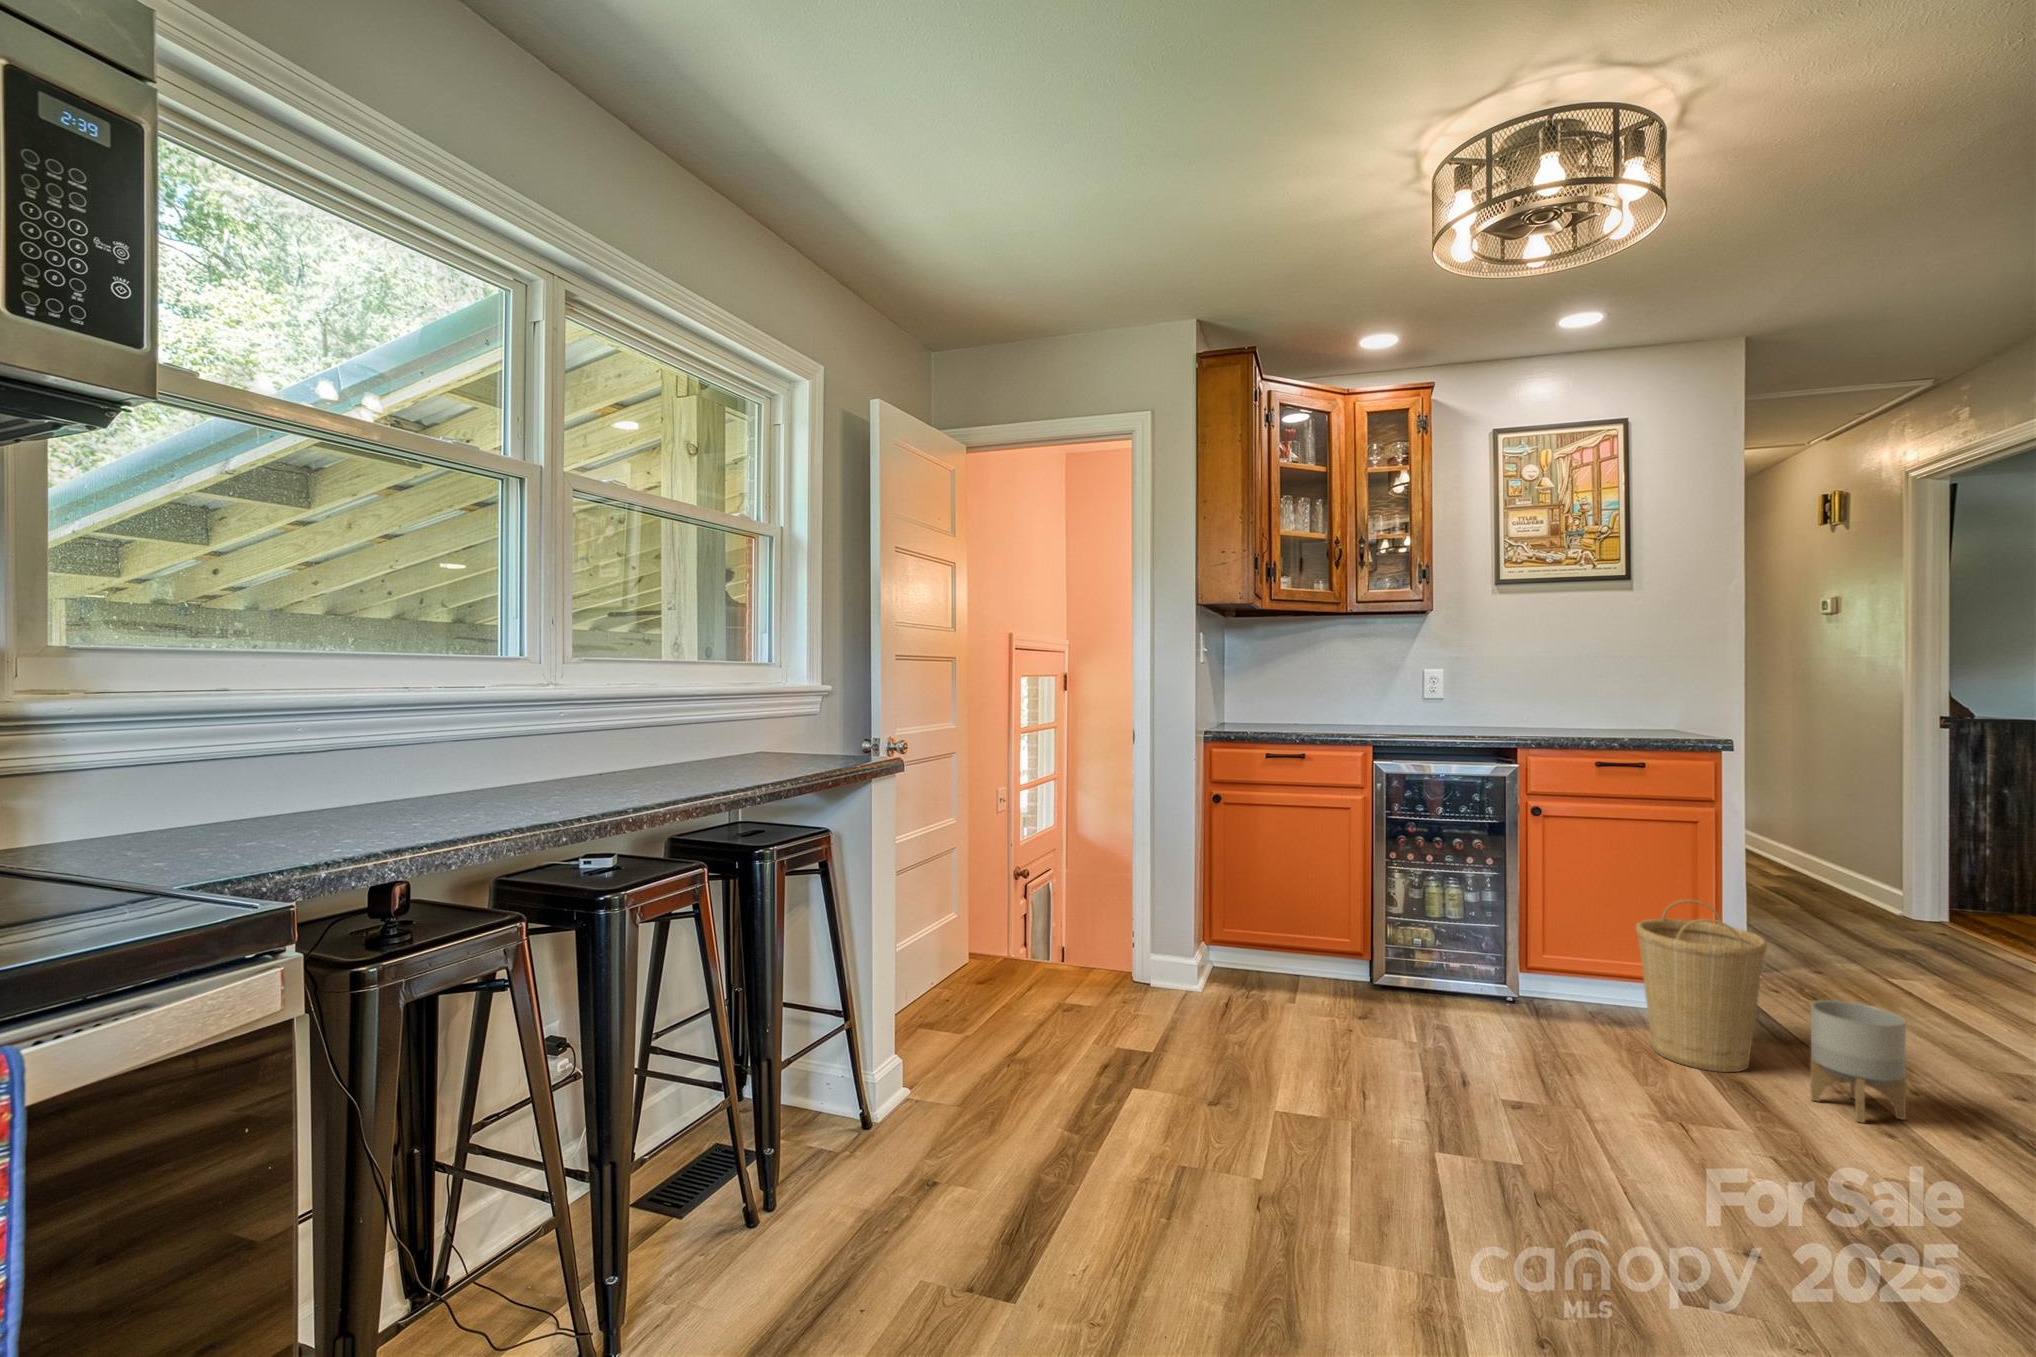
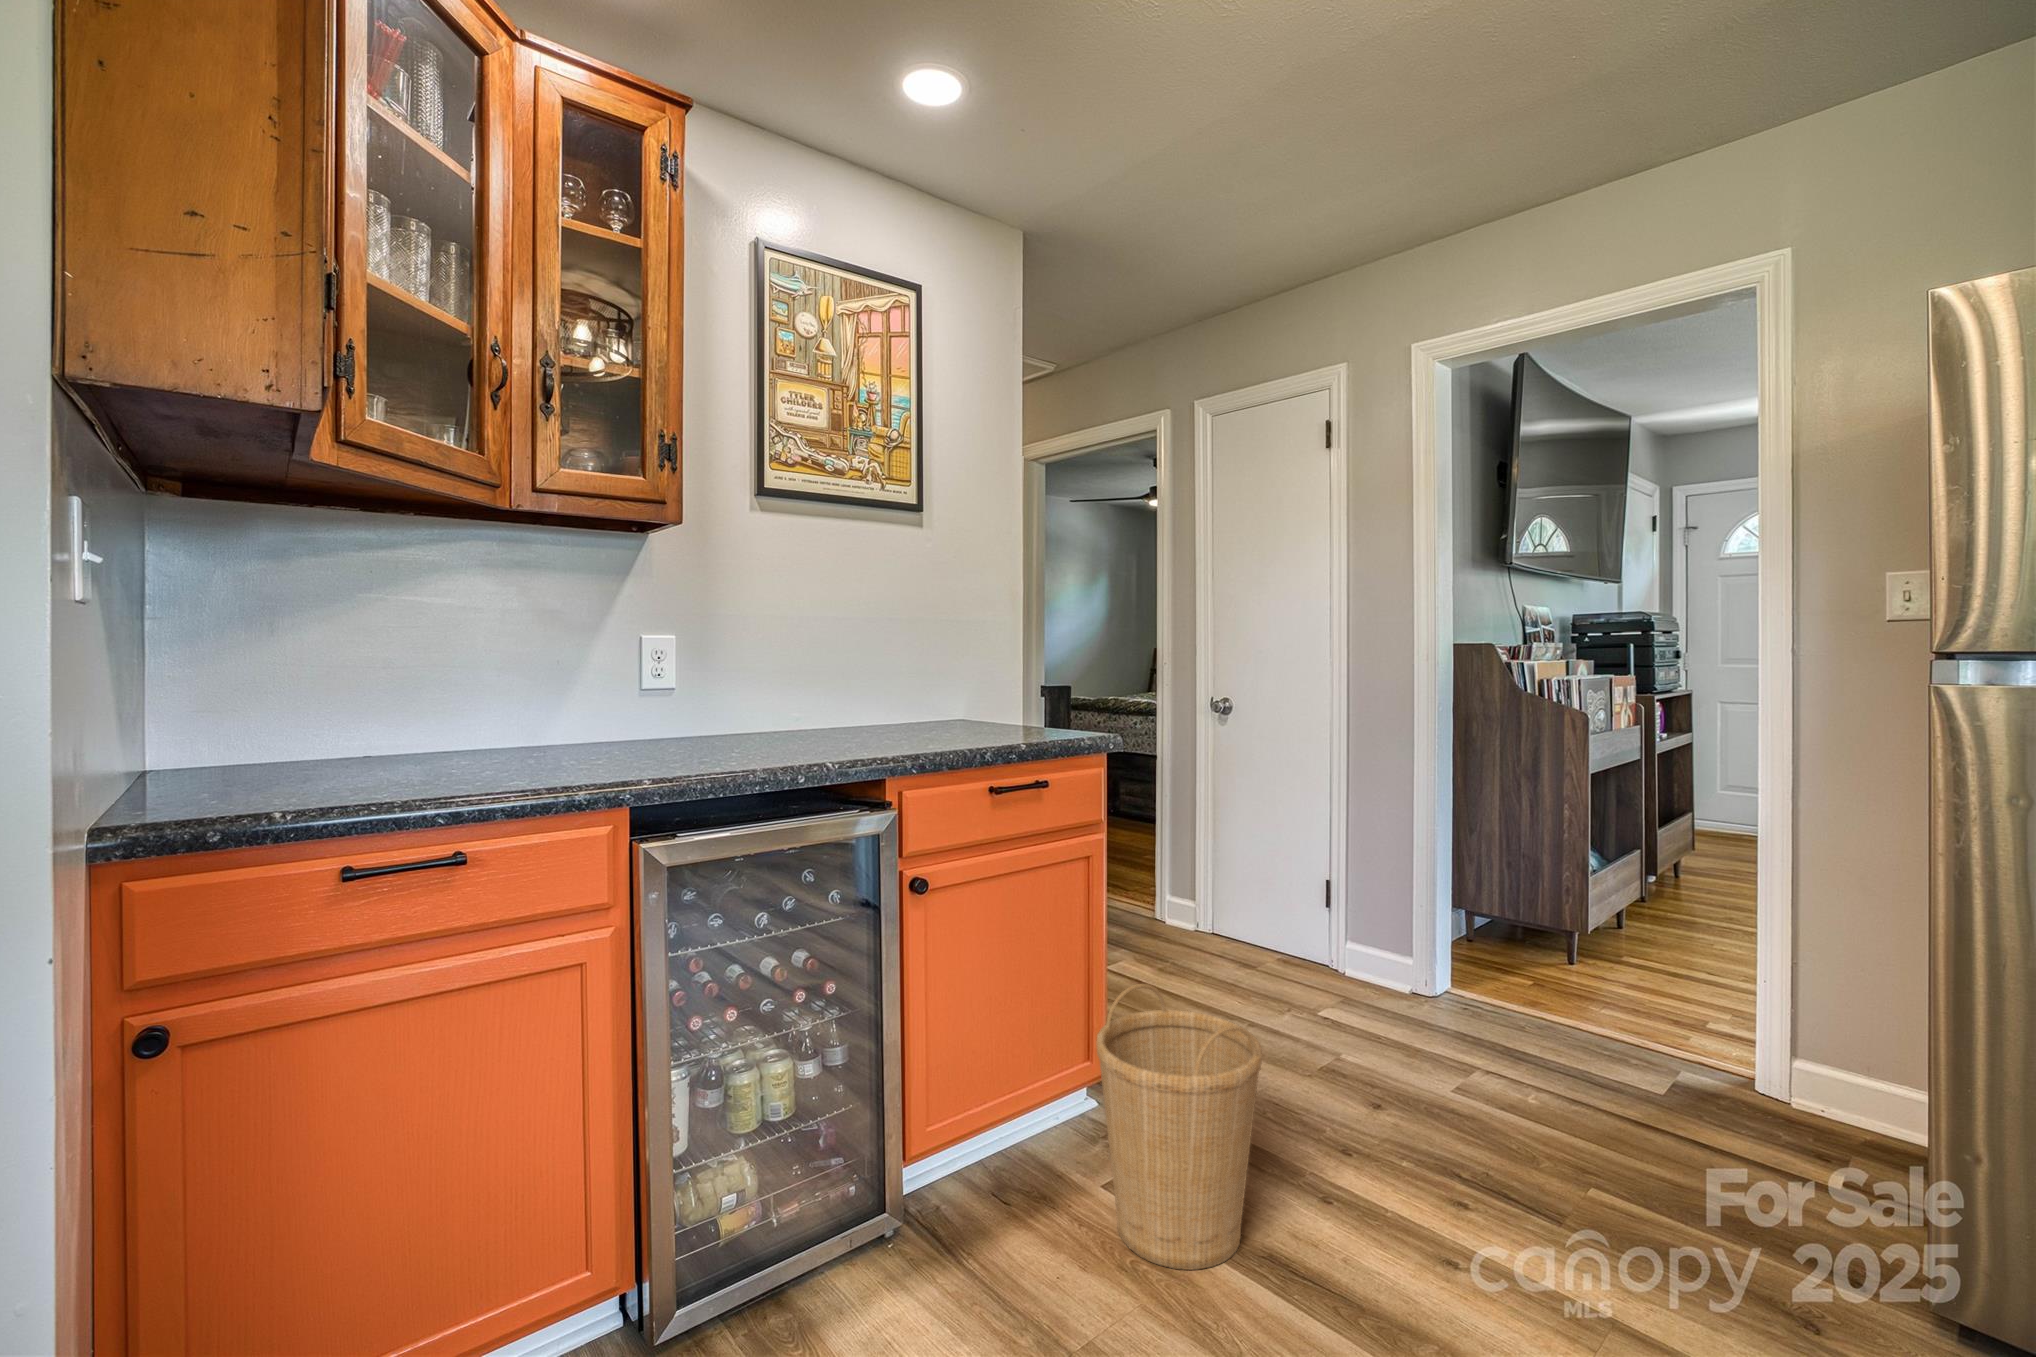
planter: present [1811,1000,1906,1123] -> none [1332,1087,1437,1274]

